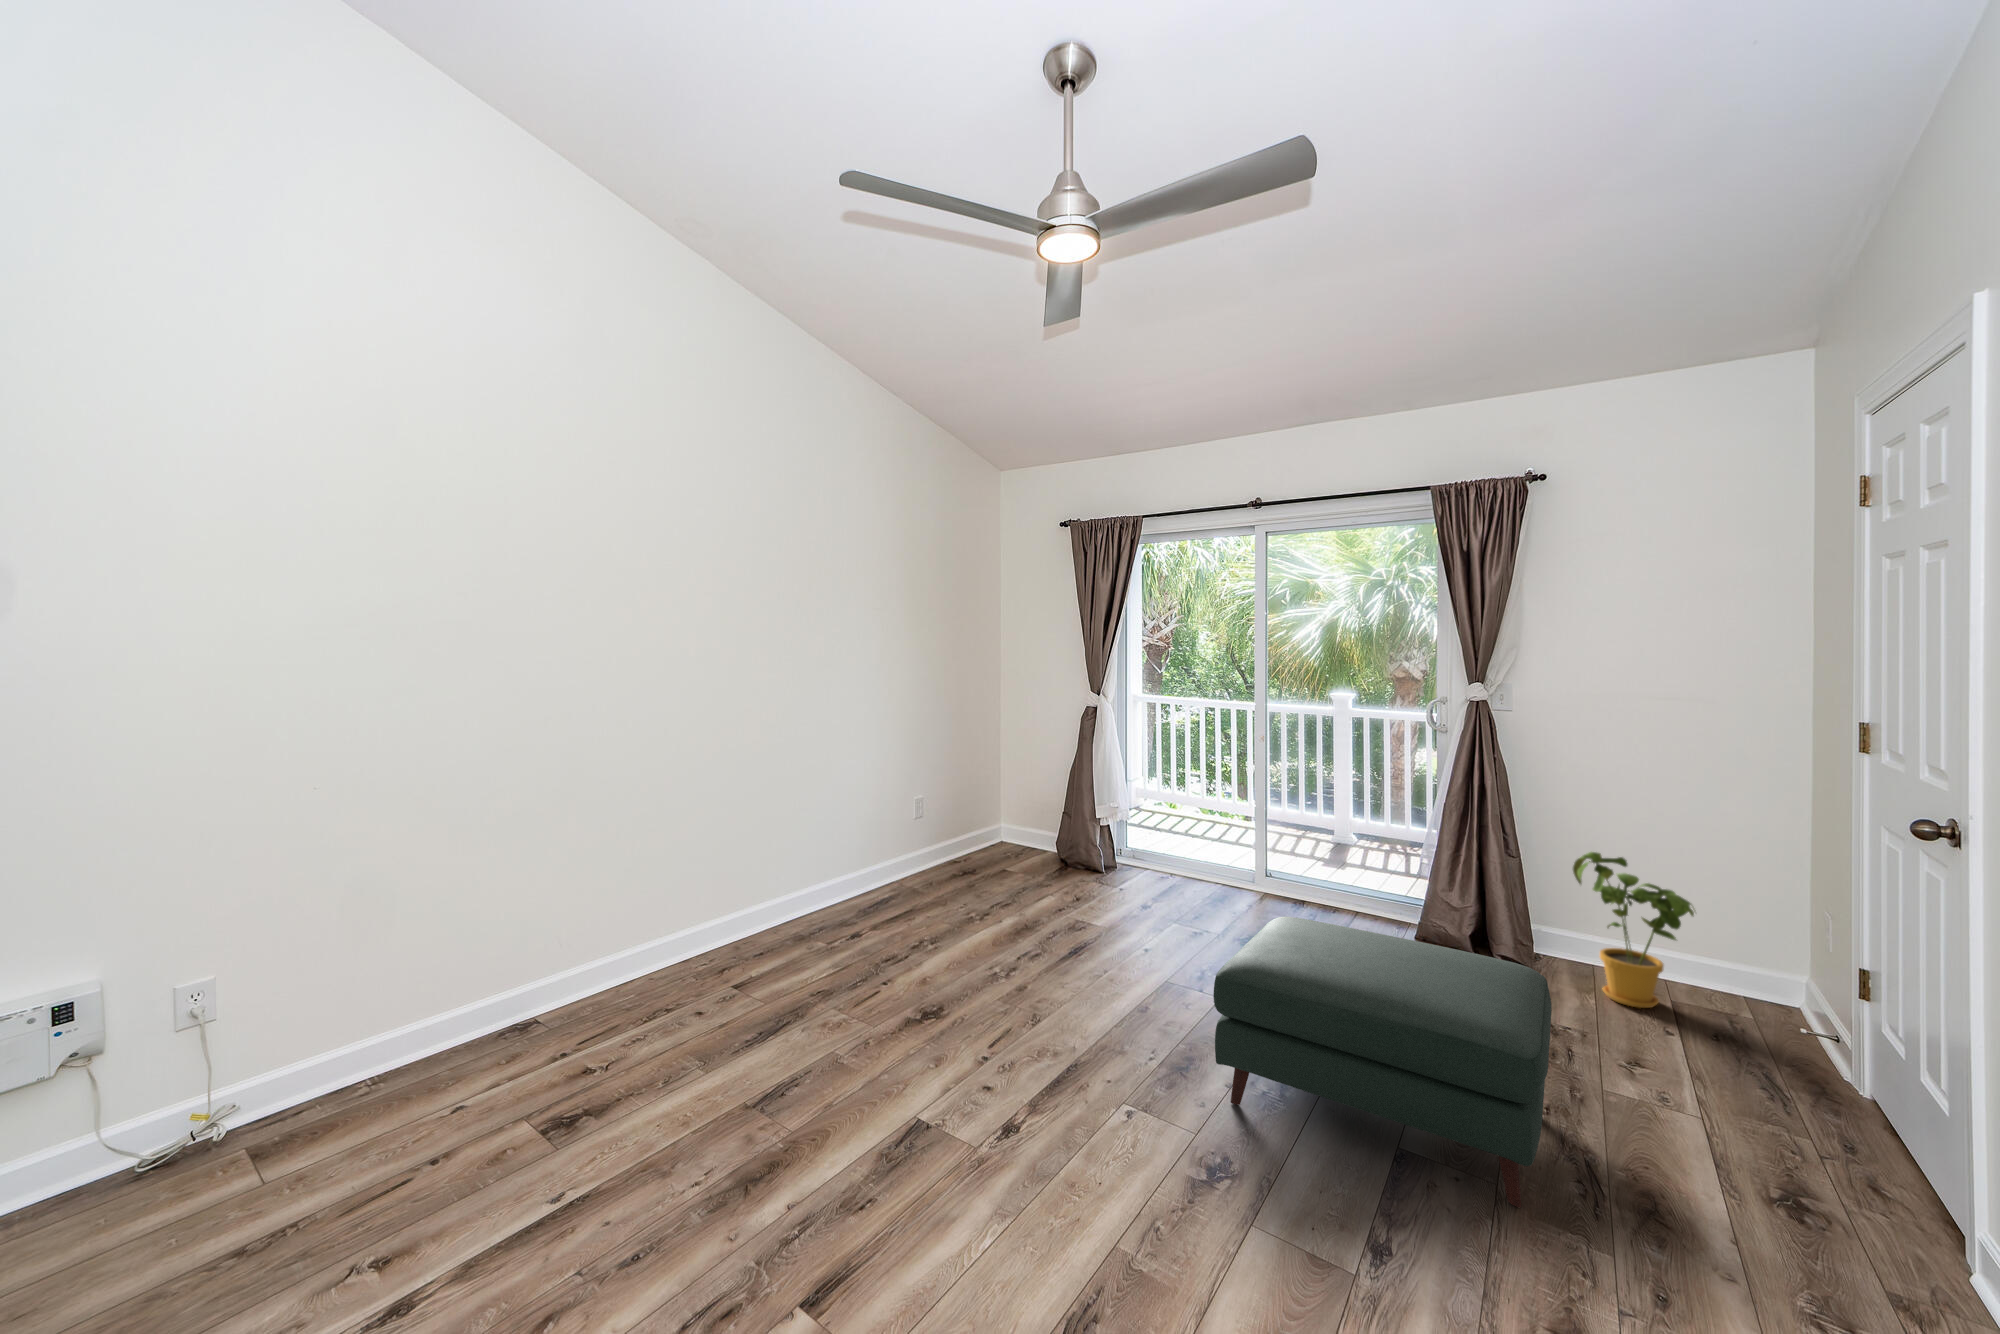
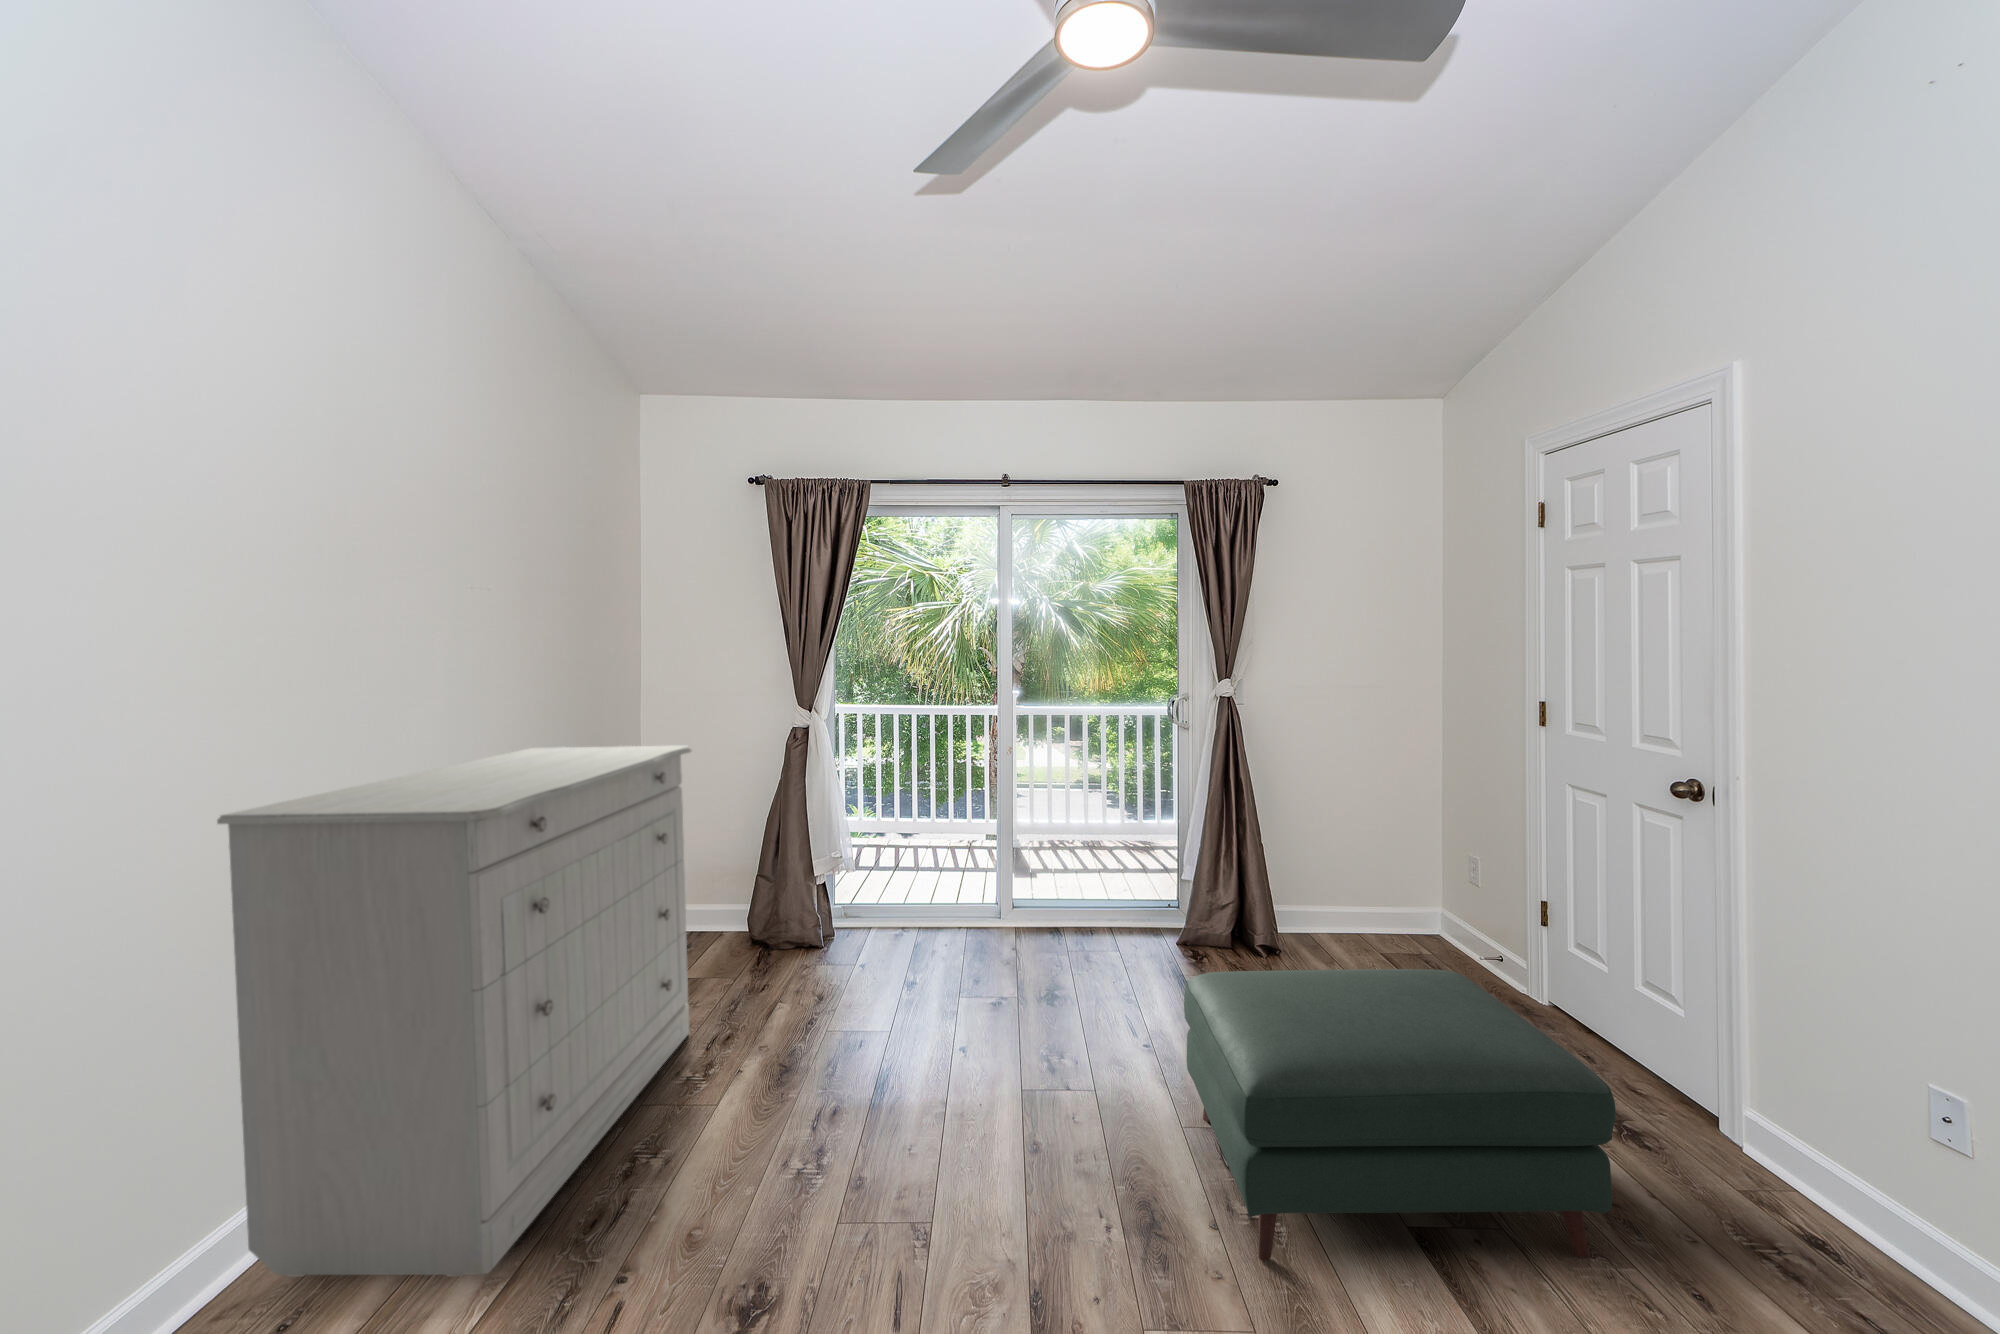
dresser: none [755,704,992,962] -> present [217,746,691,1277]
house plant: present [1573,852,1694,1008] -> none [1332,832,1435,968]

